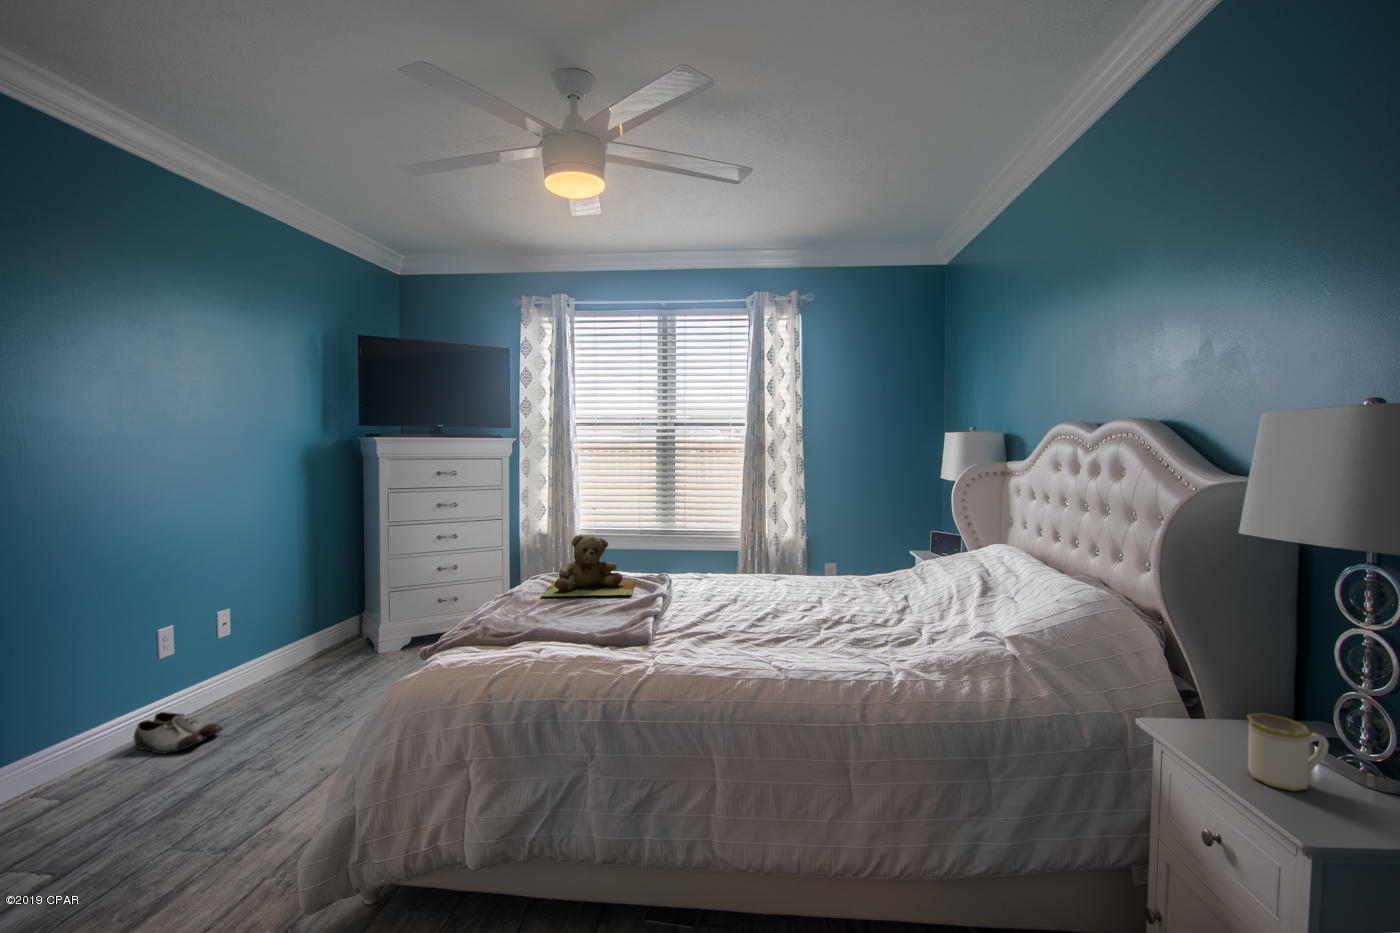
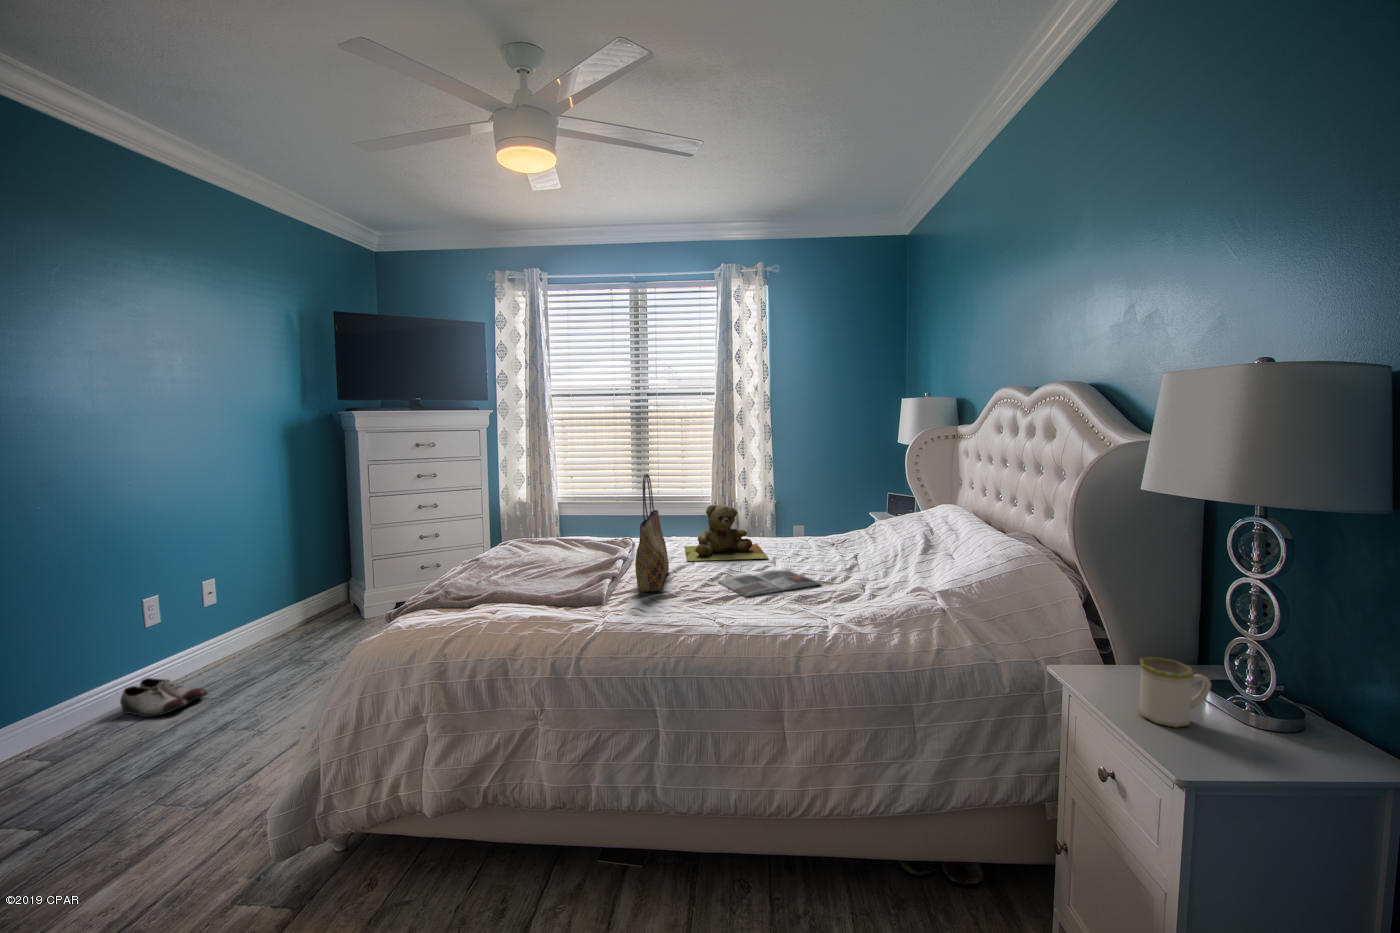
tote bag: none [680,507,711,631] -> present [635,474,669,592]
teddy bear: present [541,535,636,596] -> present [685,504,768,561]
magazine: none [764,610,874,638] -> present [718,570,821,597]

